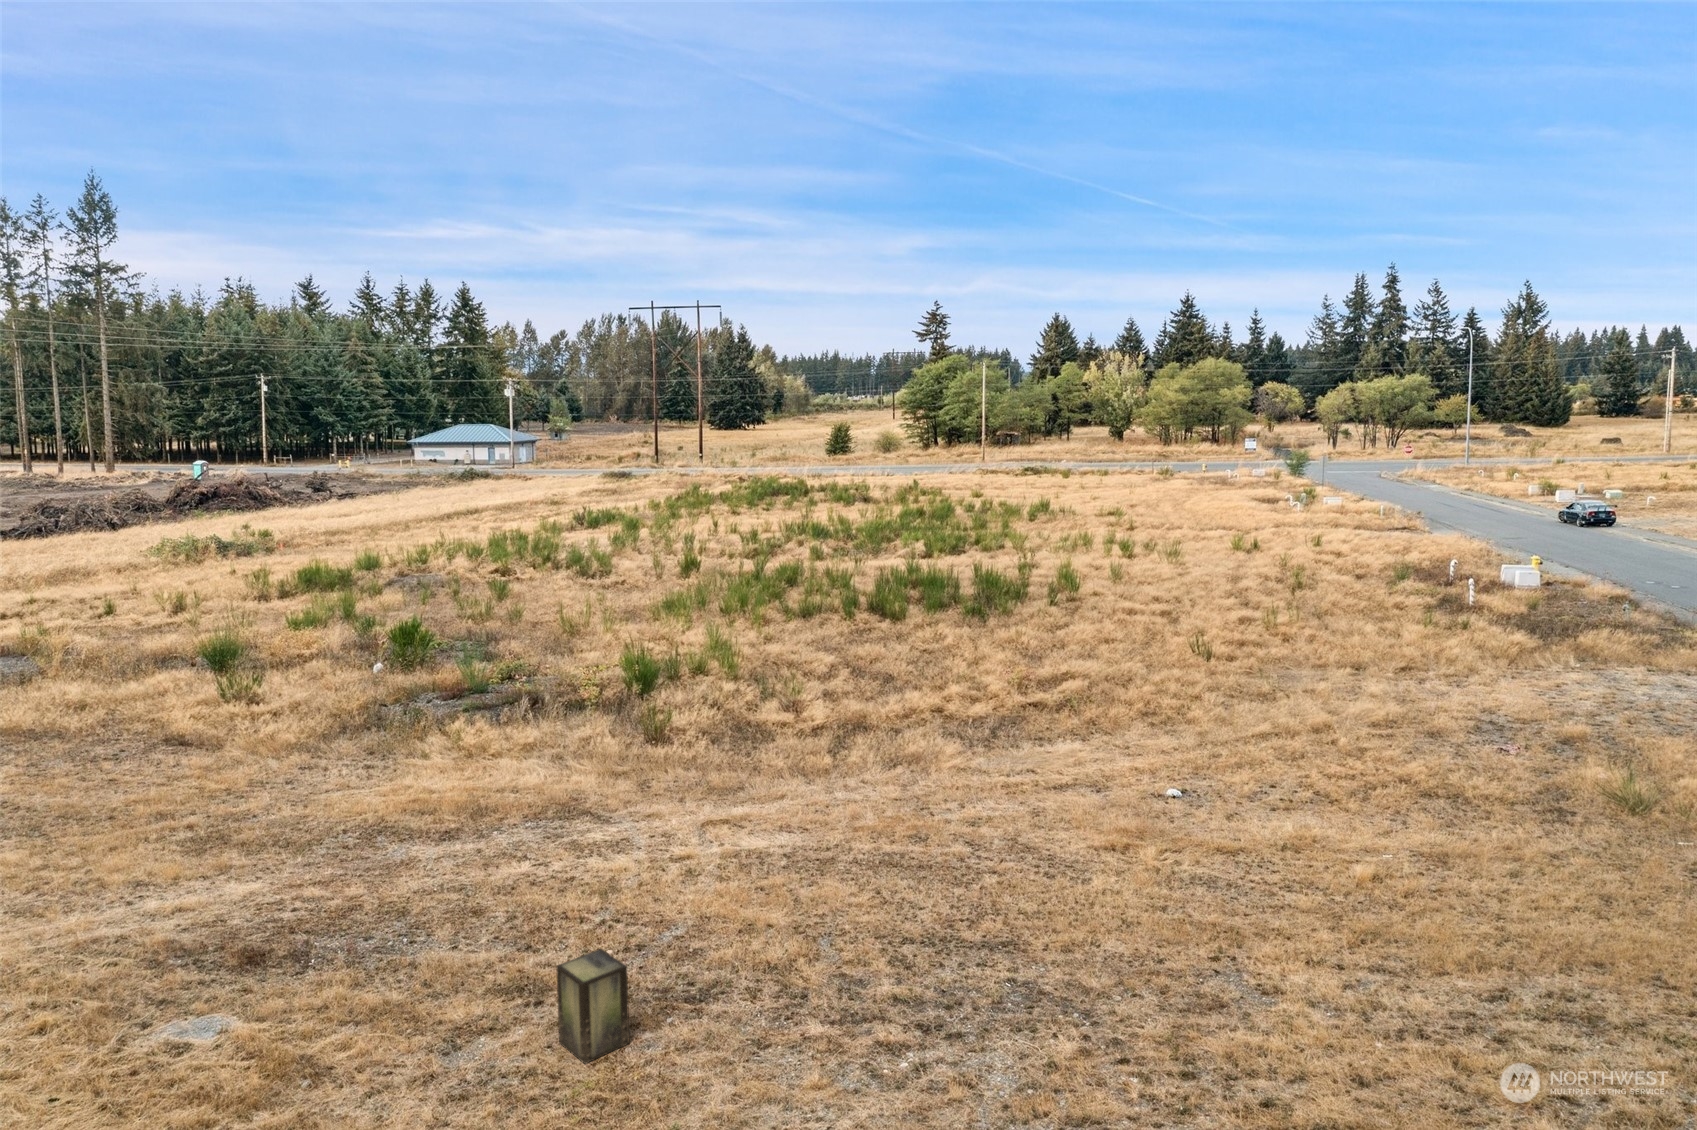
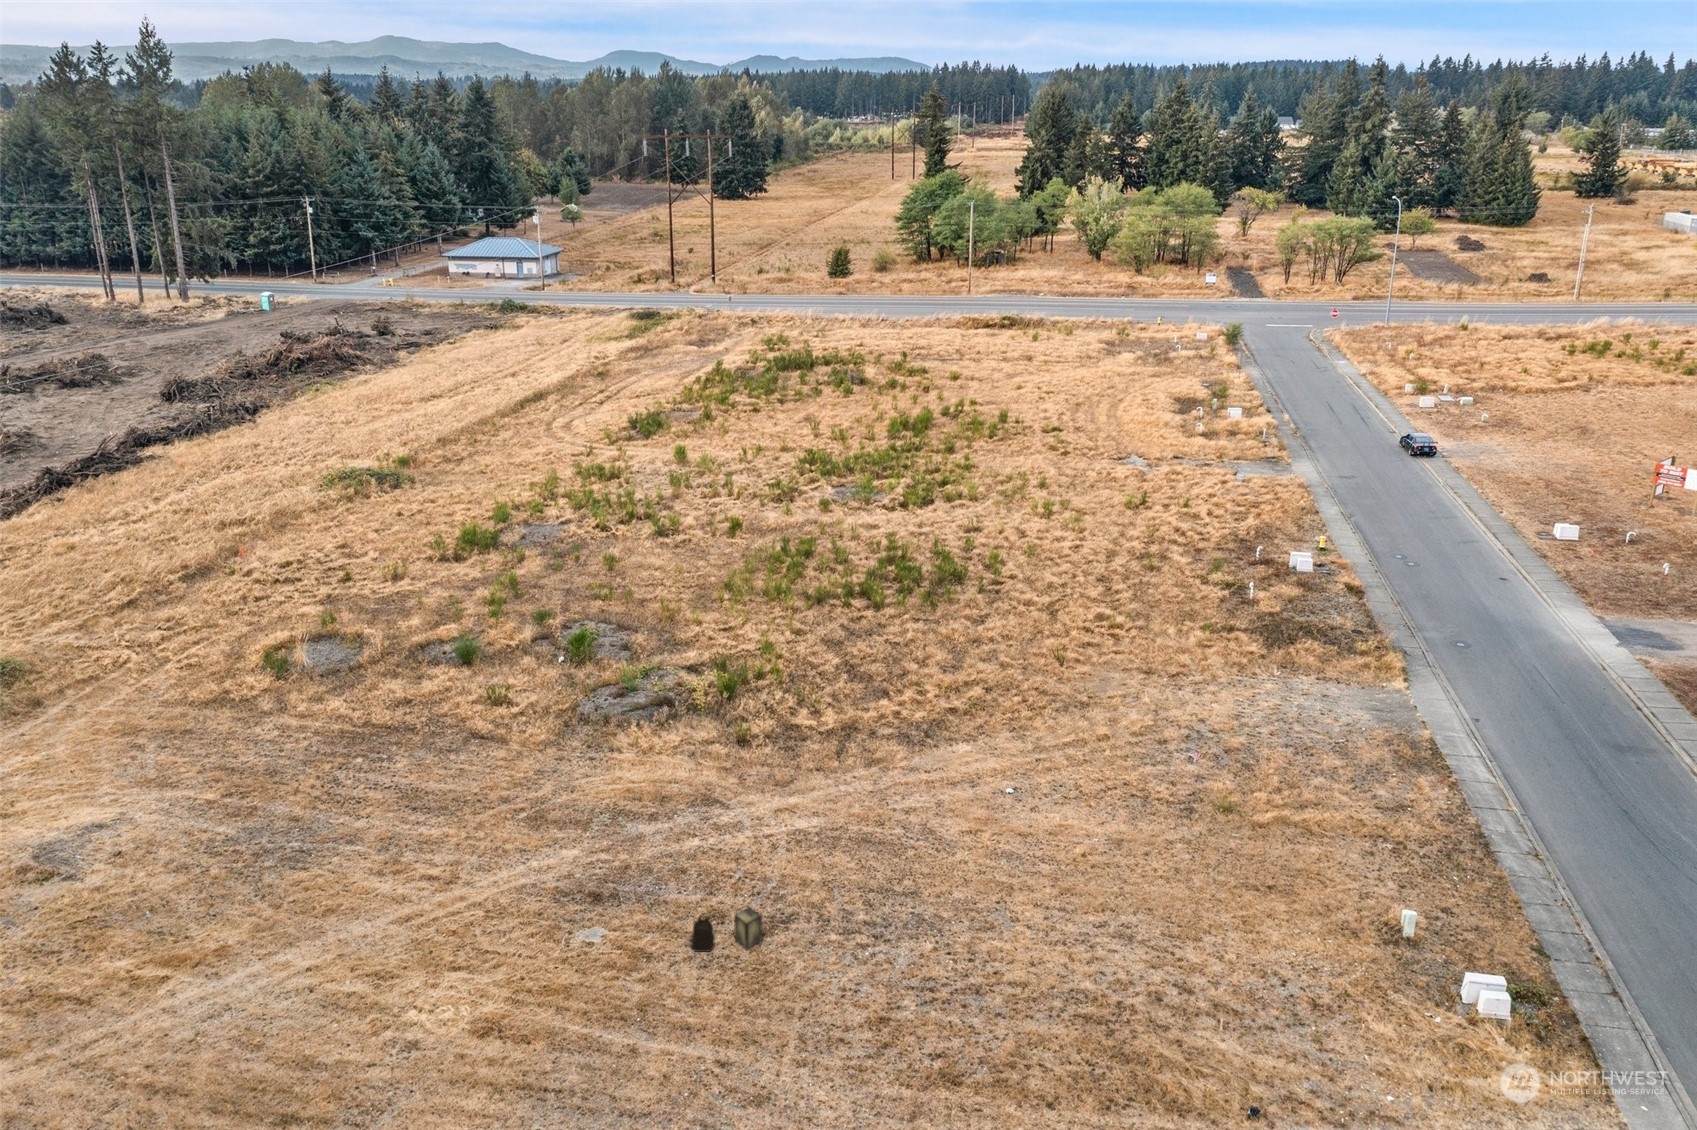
backpack: none [439,973,503,1068] -> present [692,918,715,952]

